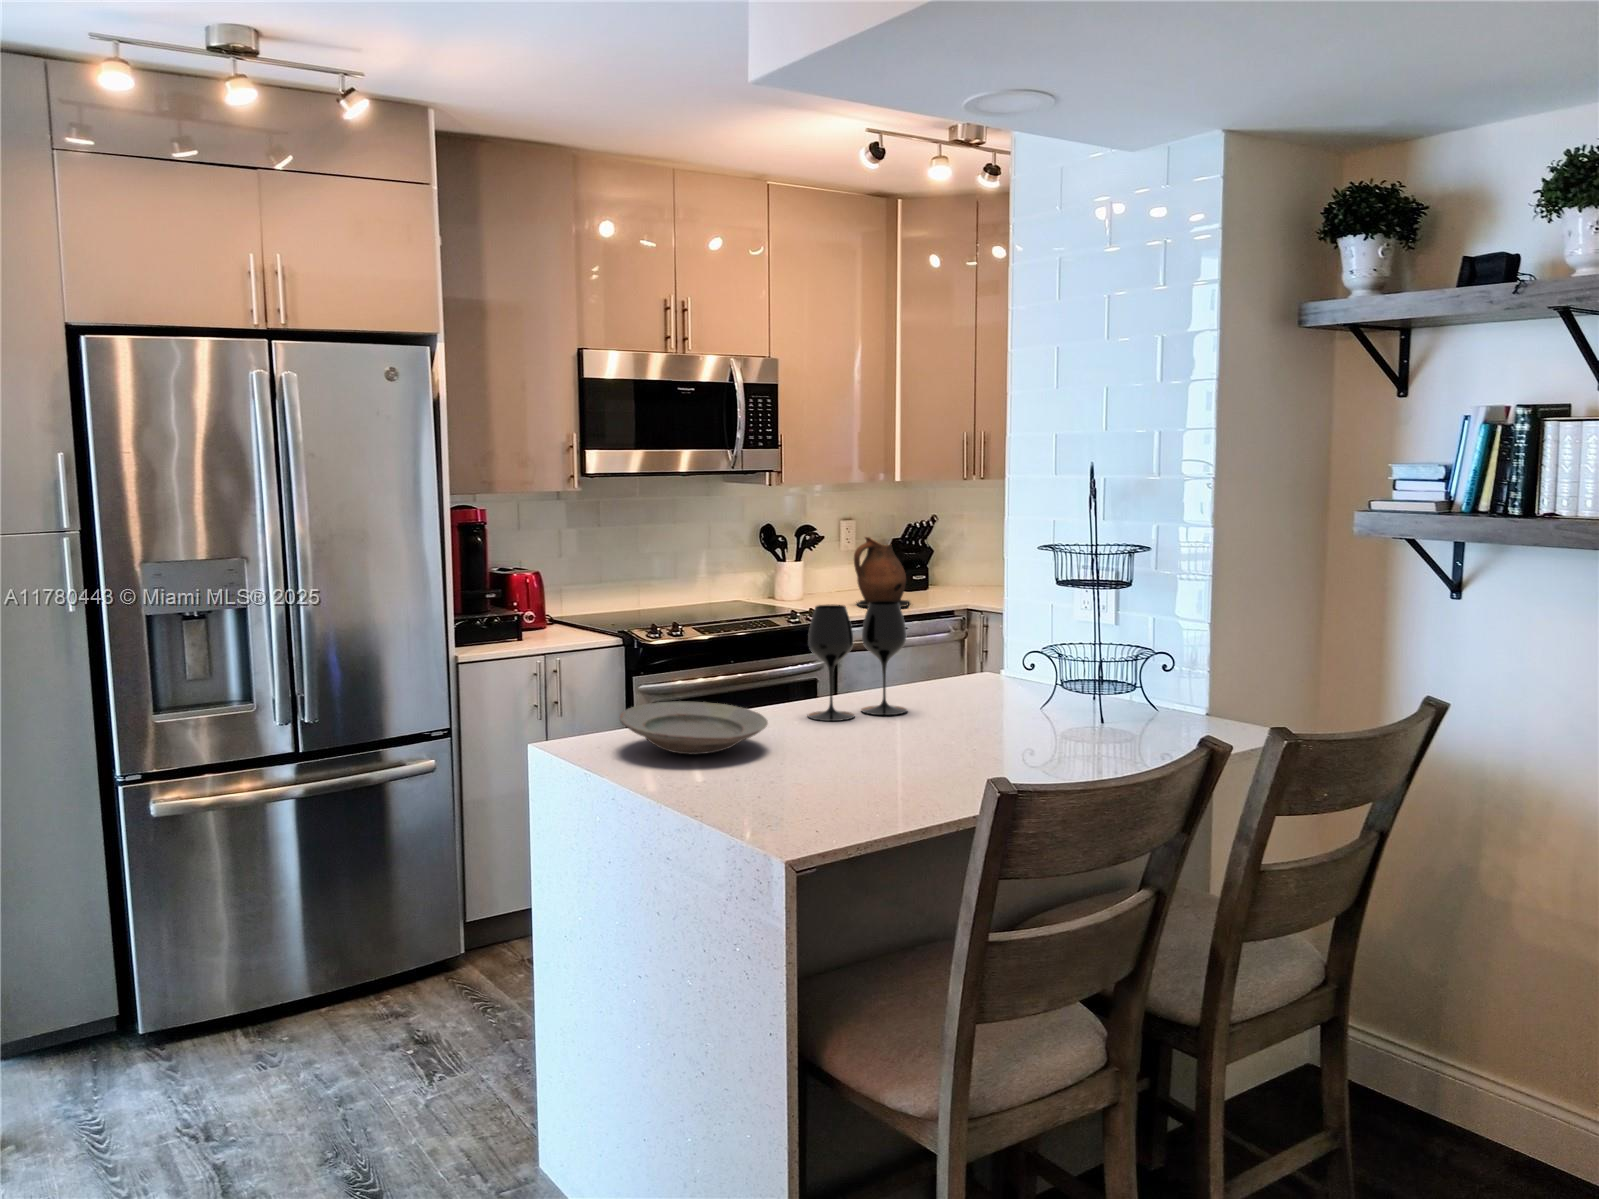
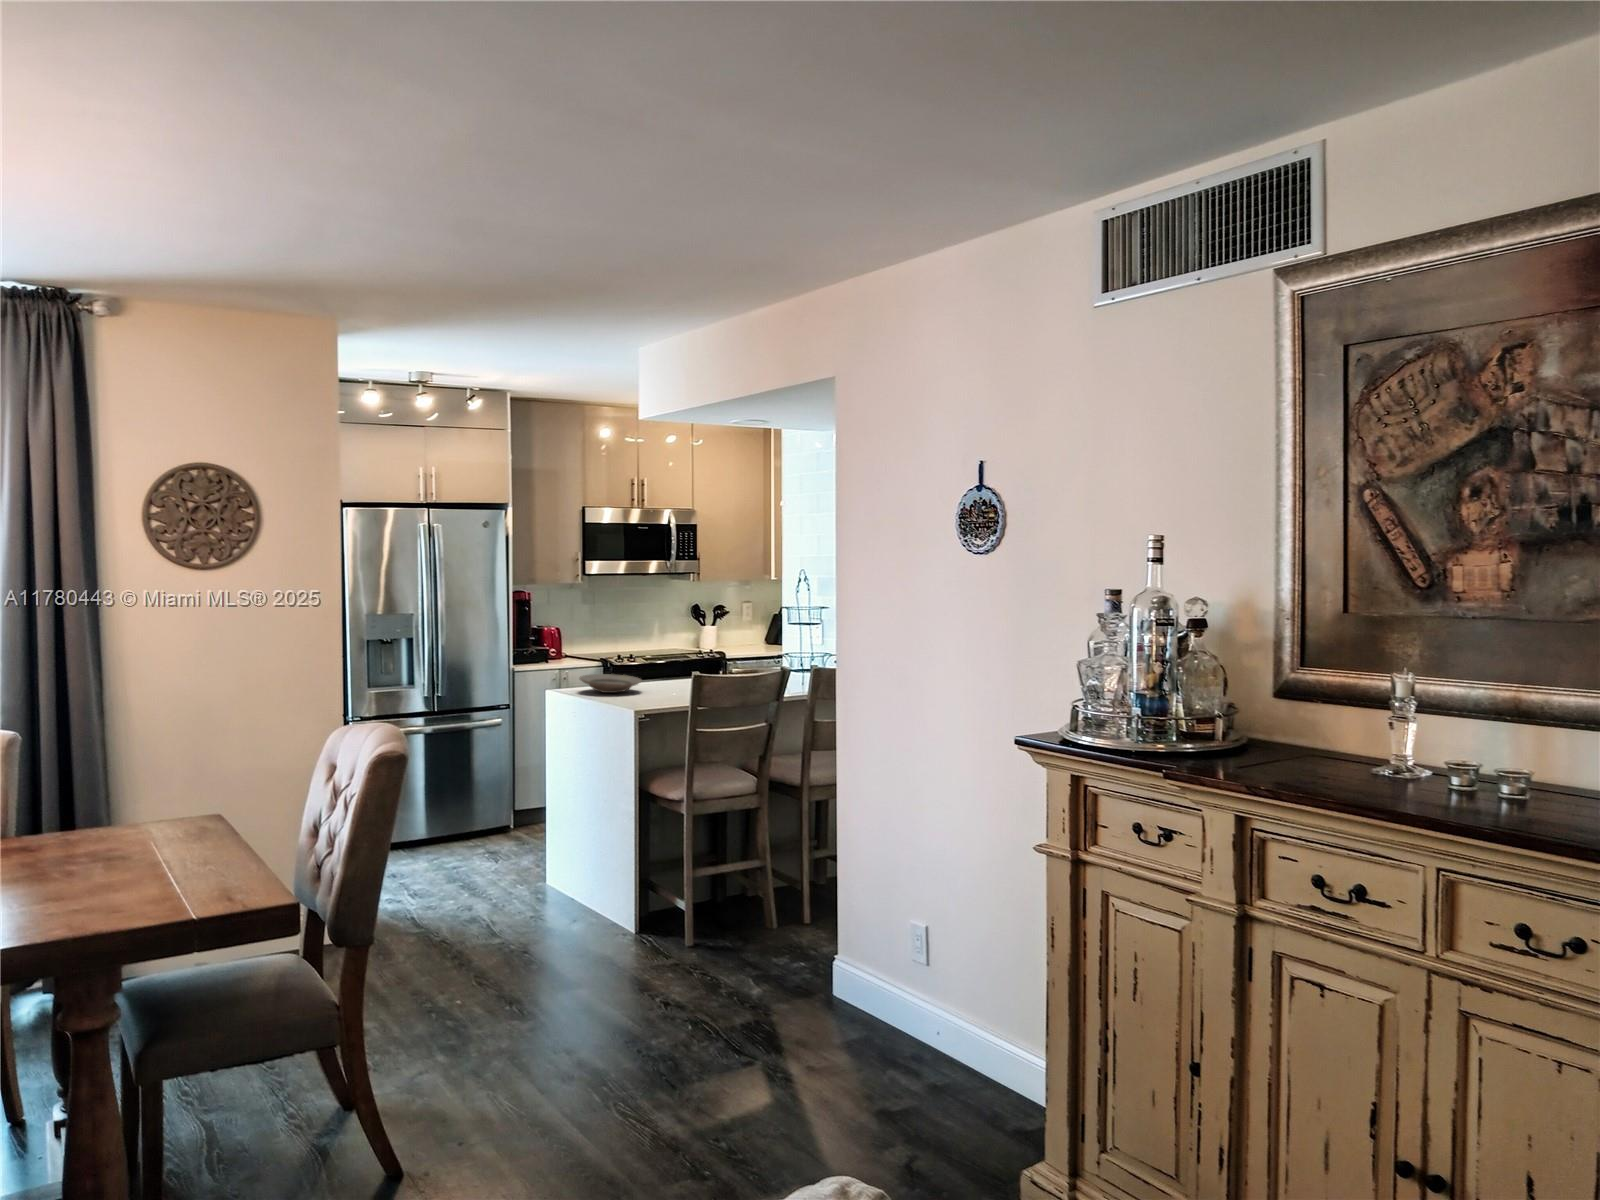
ceramic pitcher: present [854,537,910,607] -> none [740,612,775,652]
wine glass: present [808,601,907,721] -> none [668,634,714,686]

